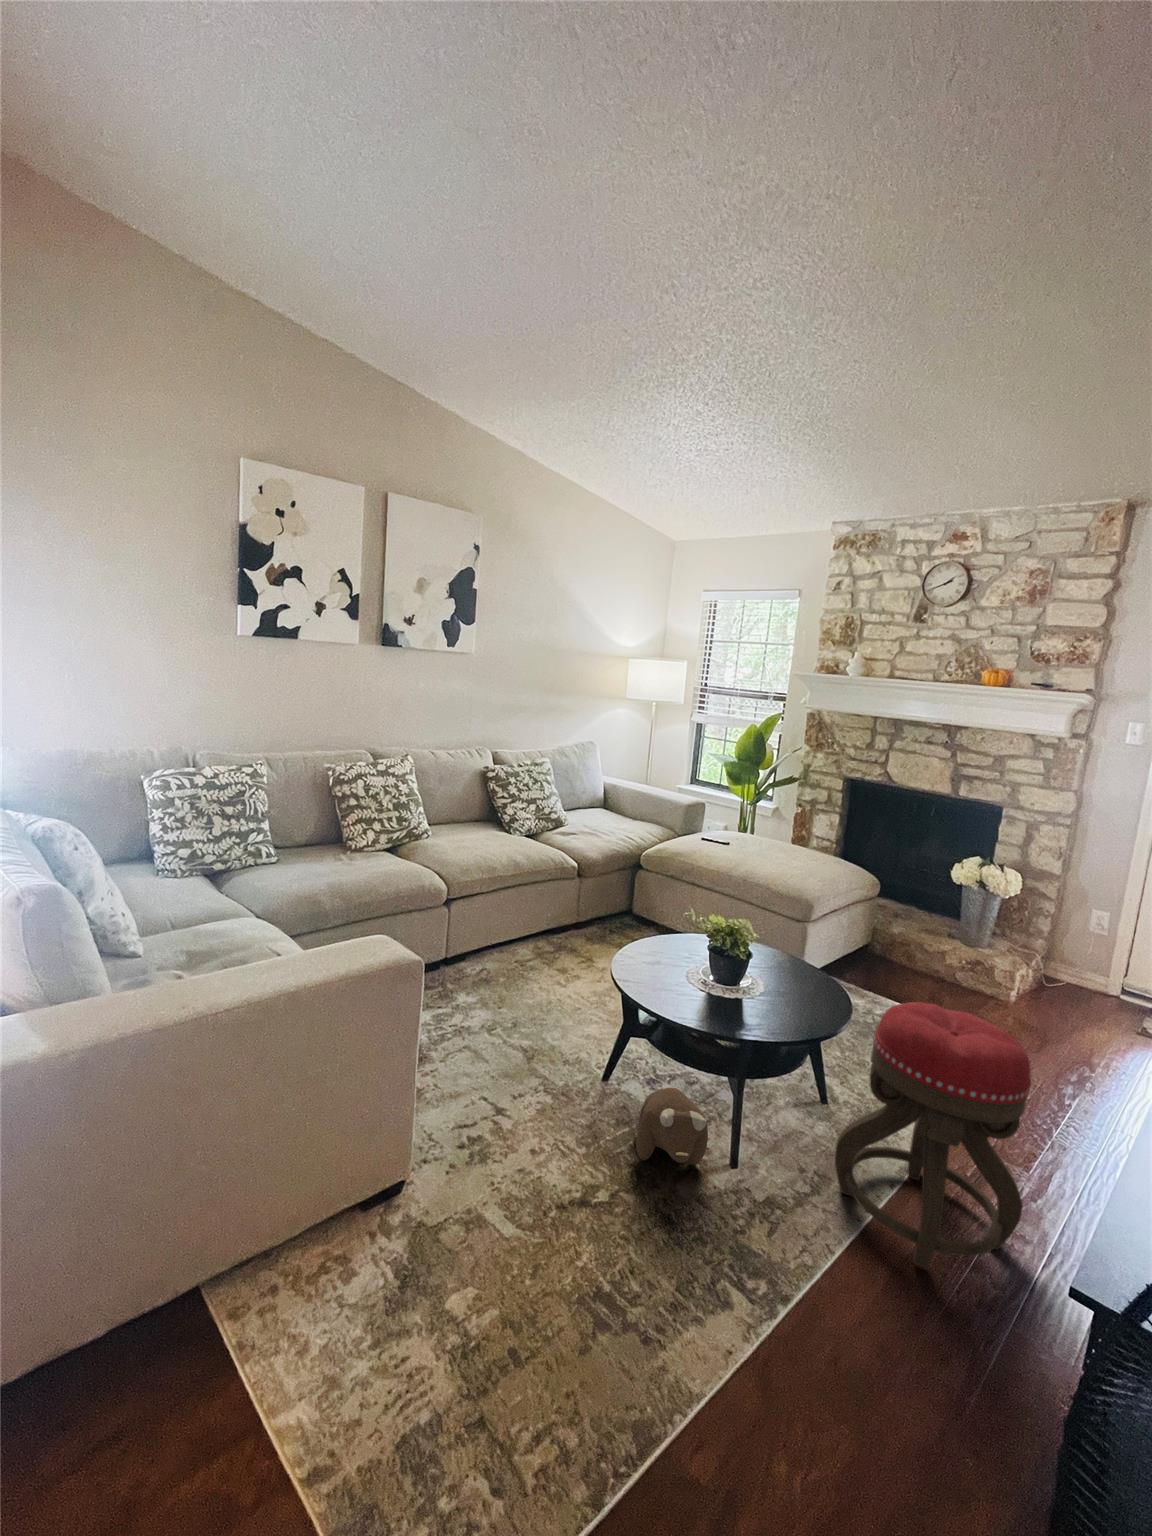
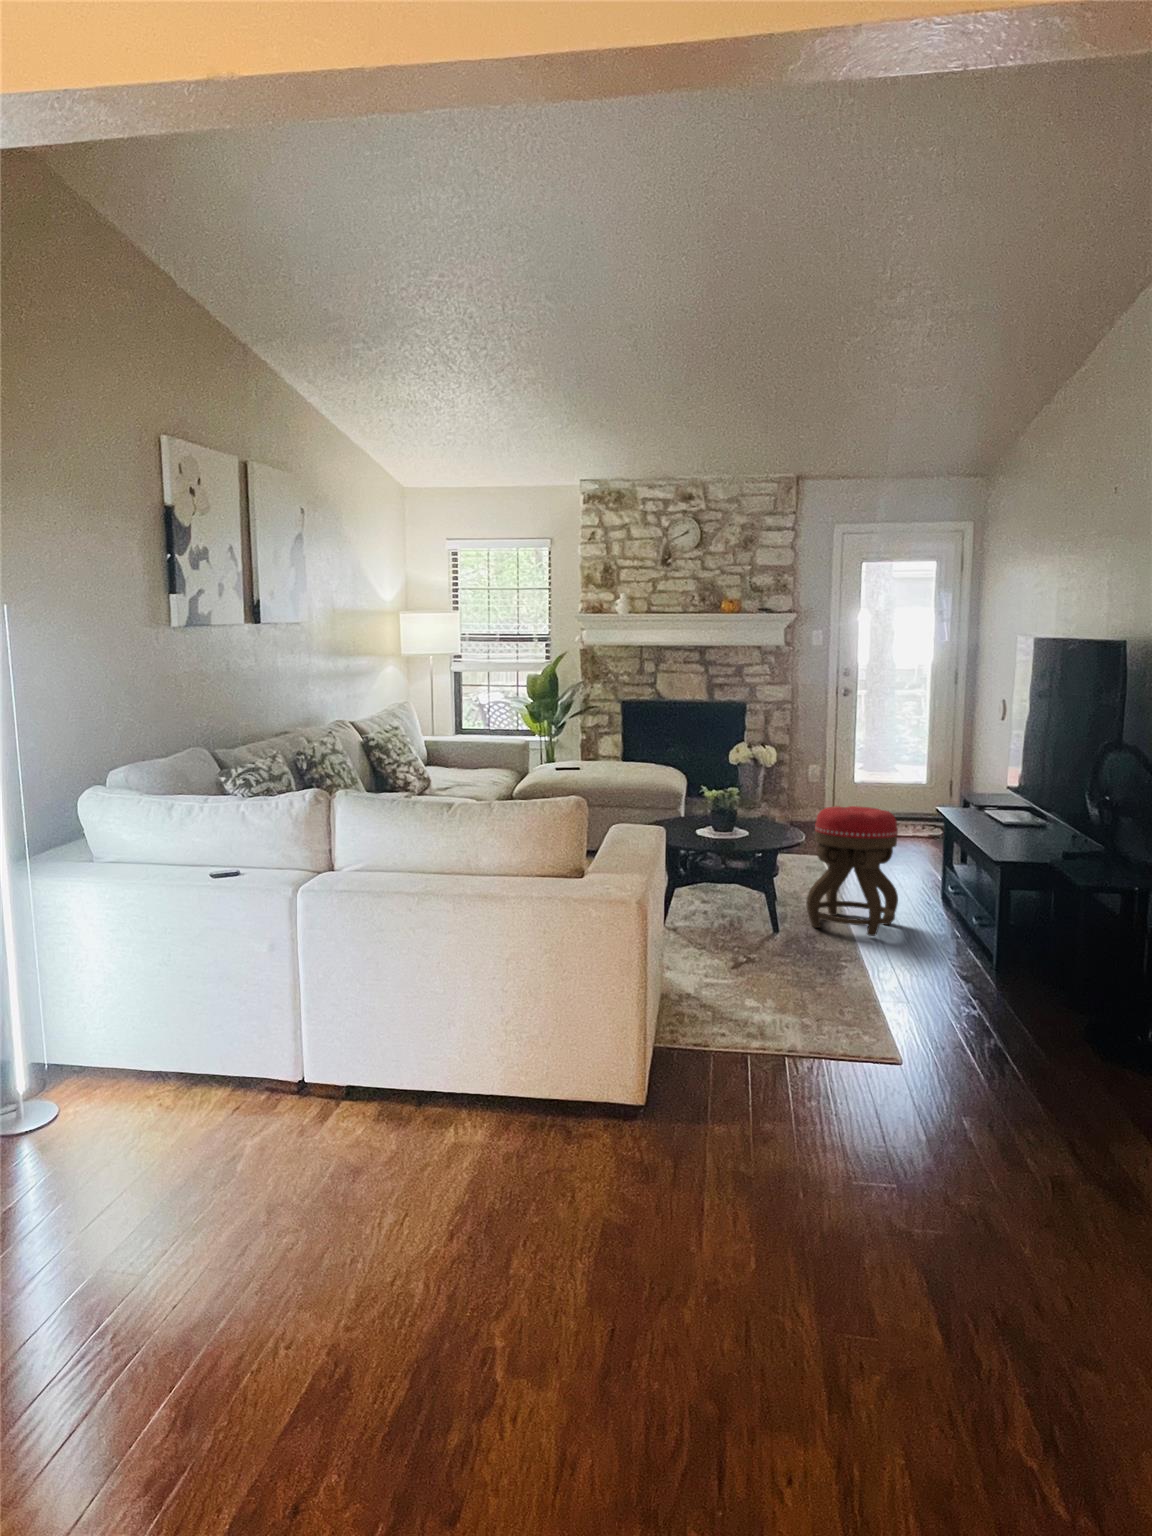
plush toy: present [636,1088,708,1165] -> none [701,898,760,945]

